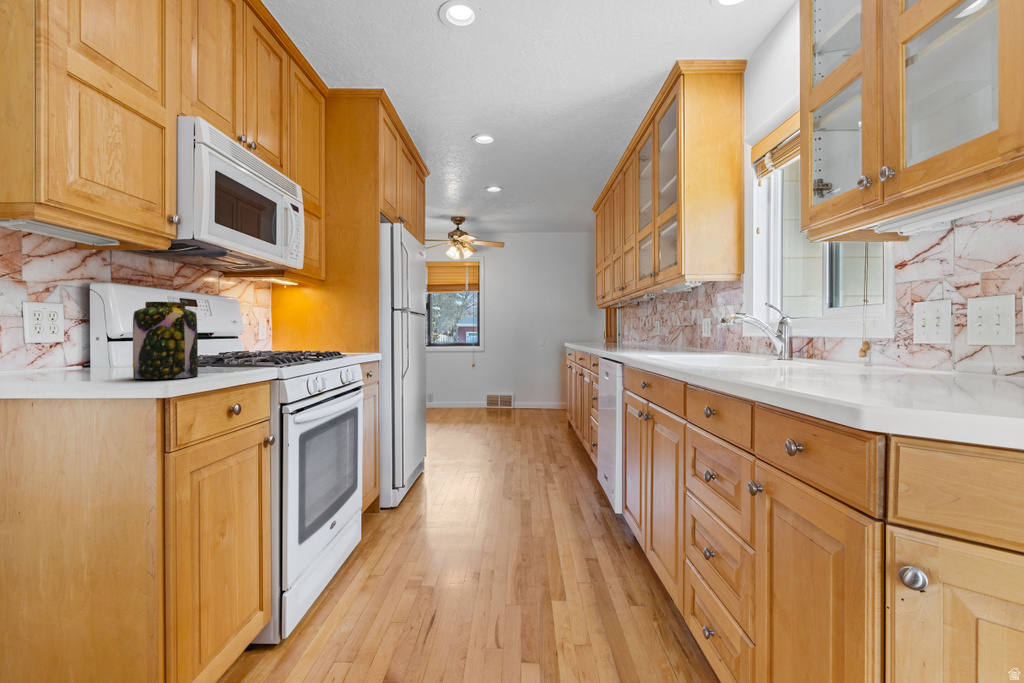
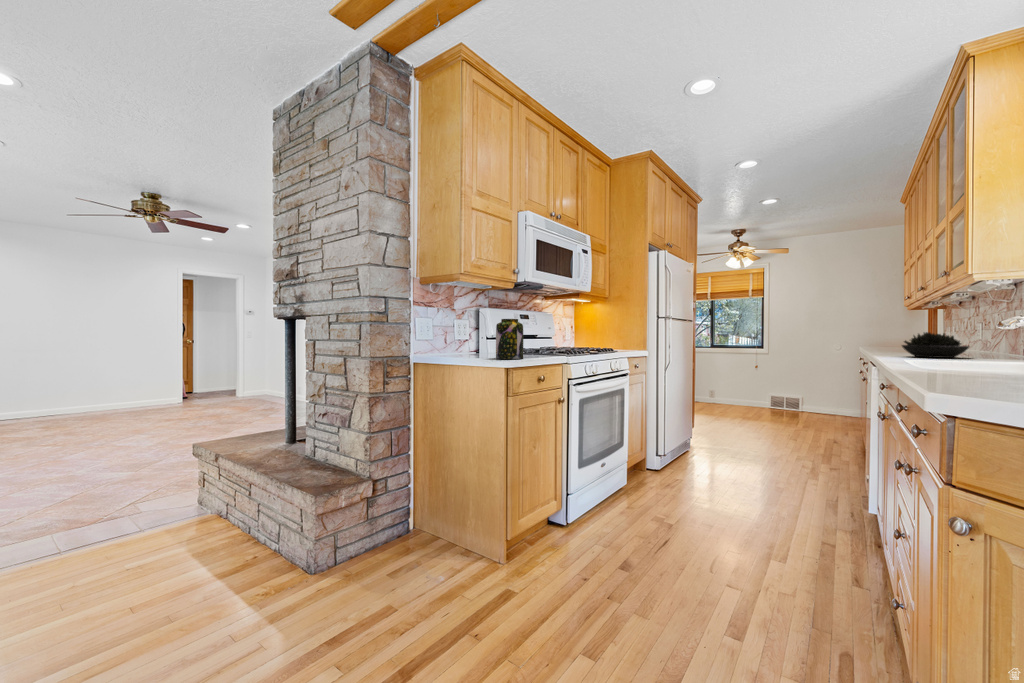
succulent plant: none [625,329,671,353] -> present [902,332,969,358]

